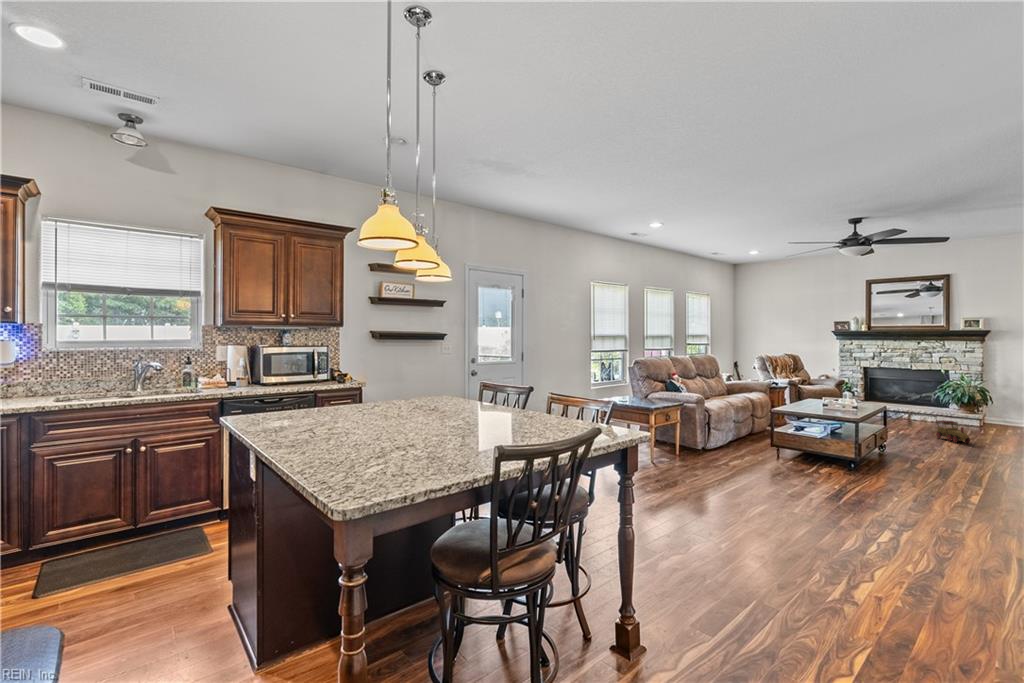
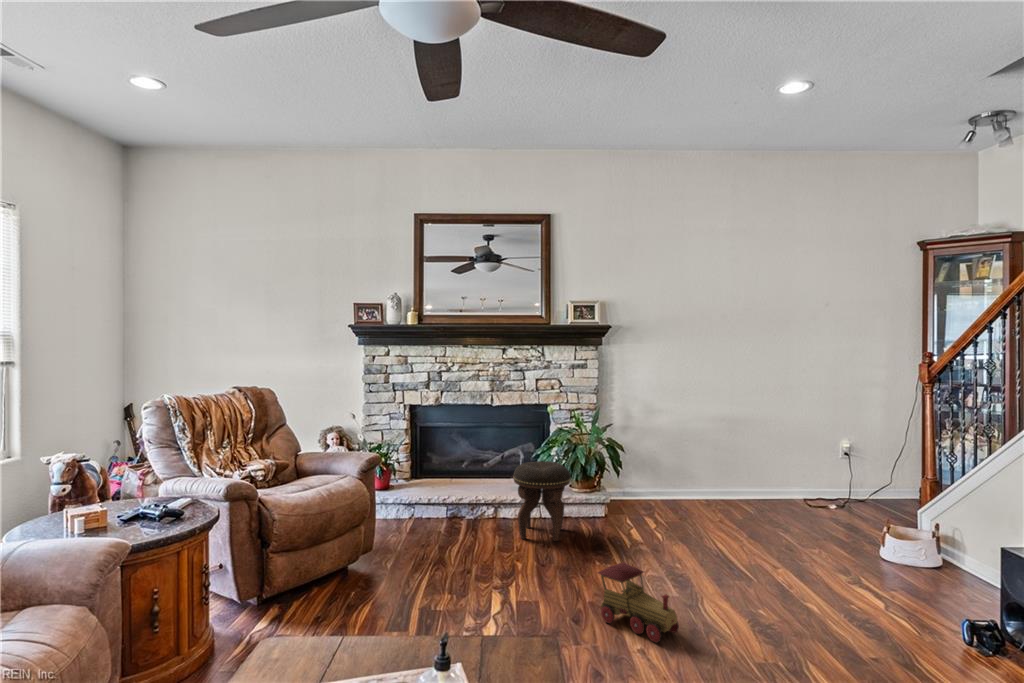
footstool: none [914,392,948,426] -> present [513,461,571,541]

